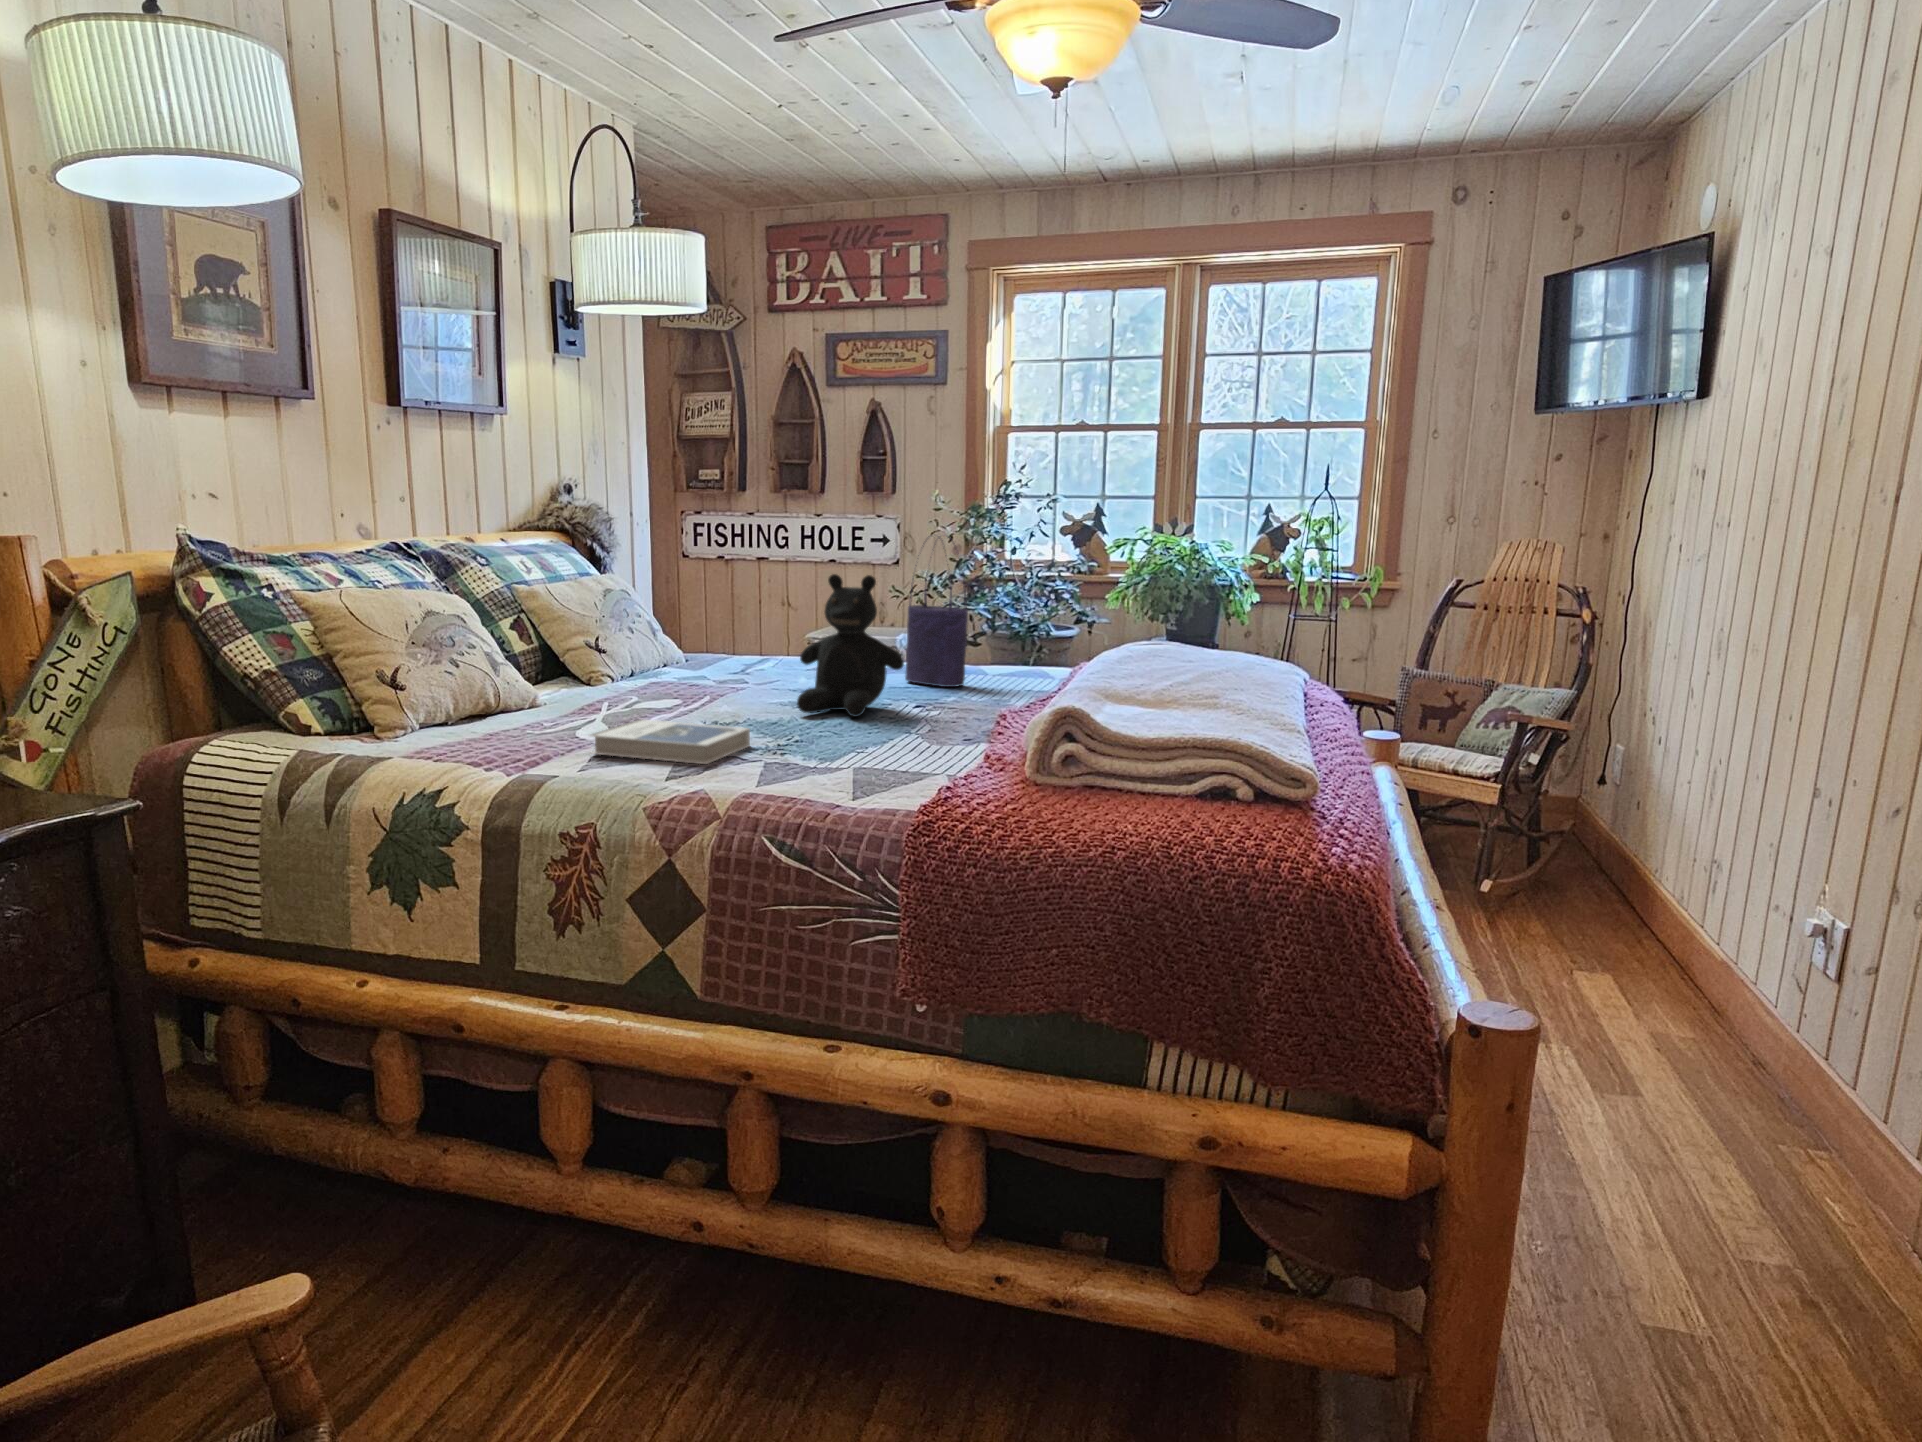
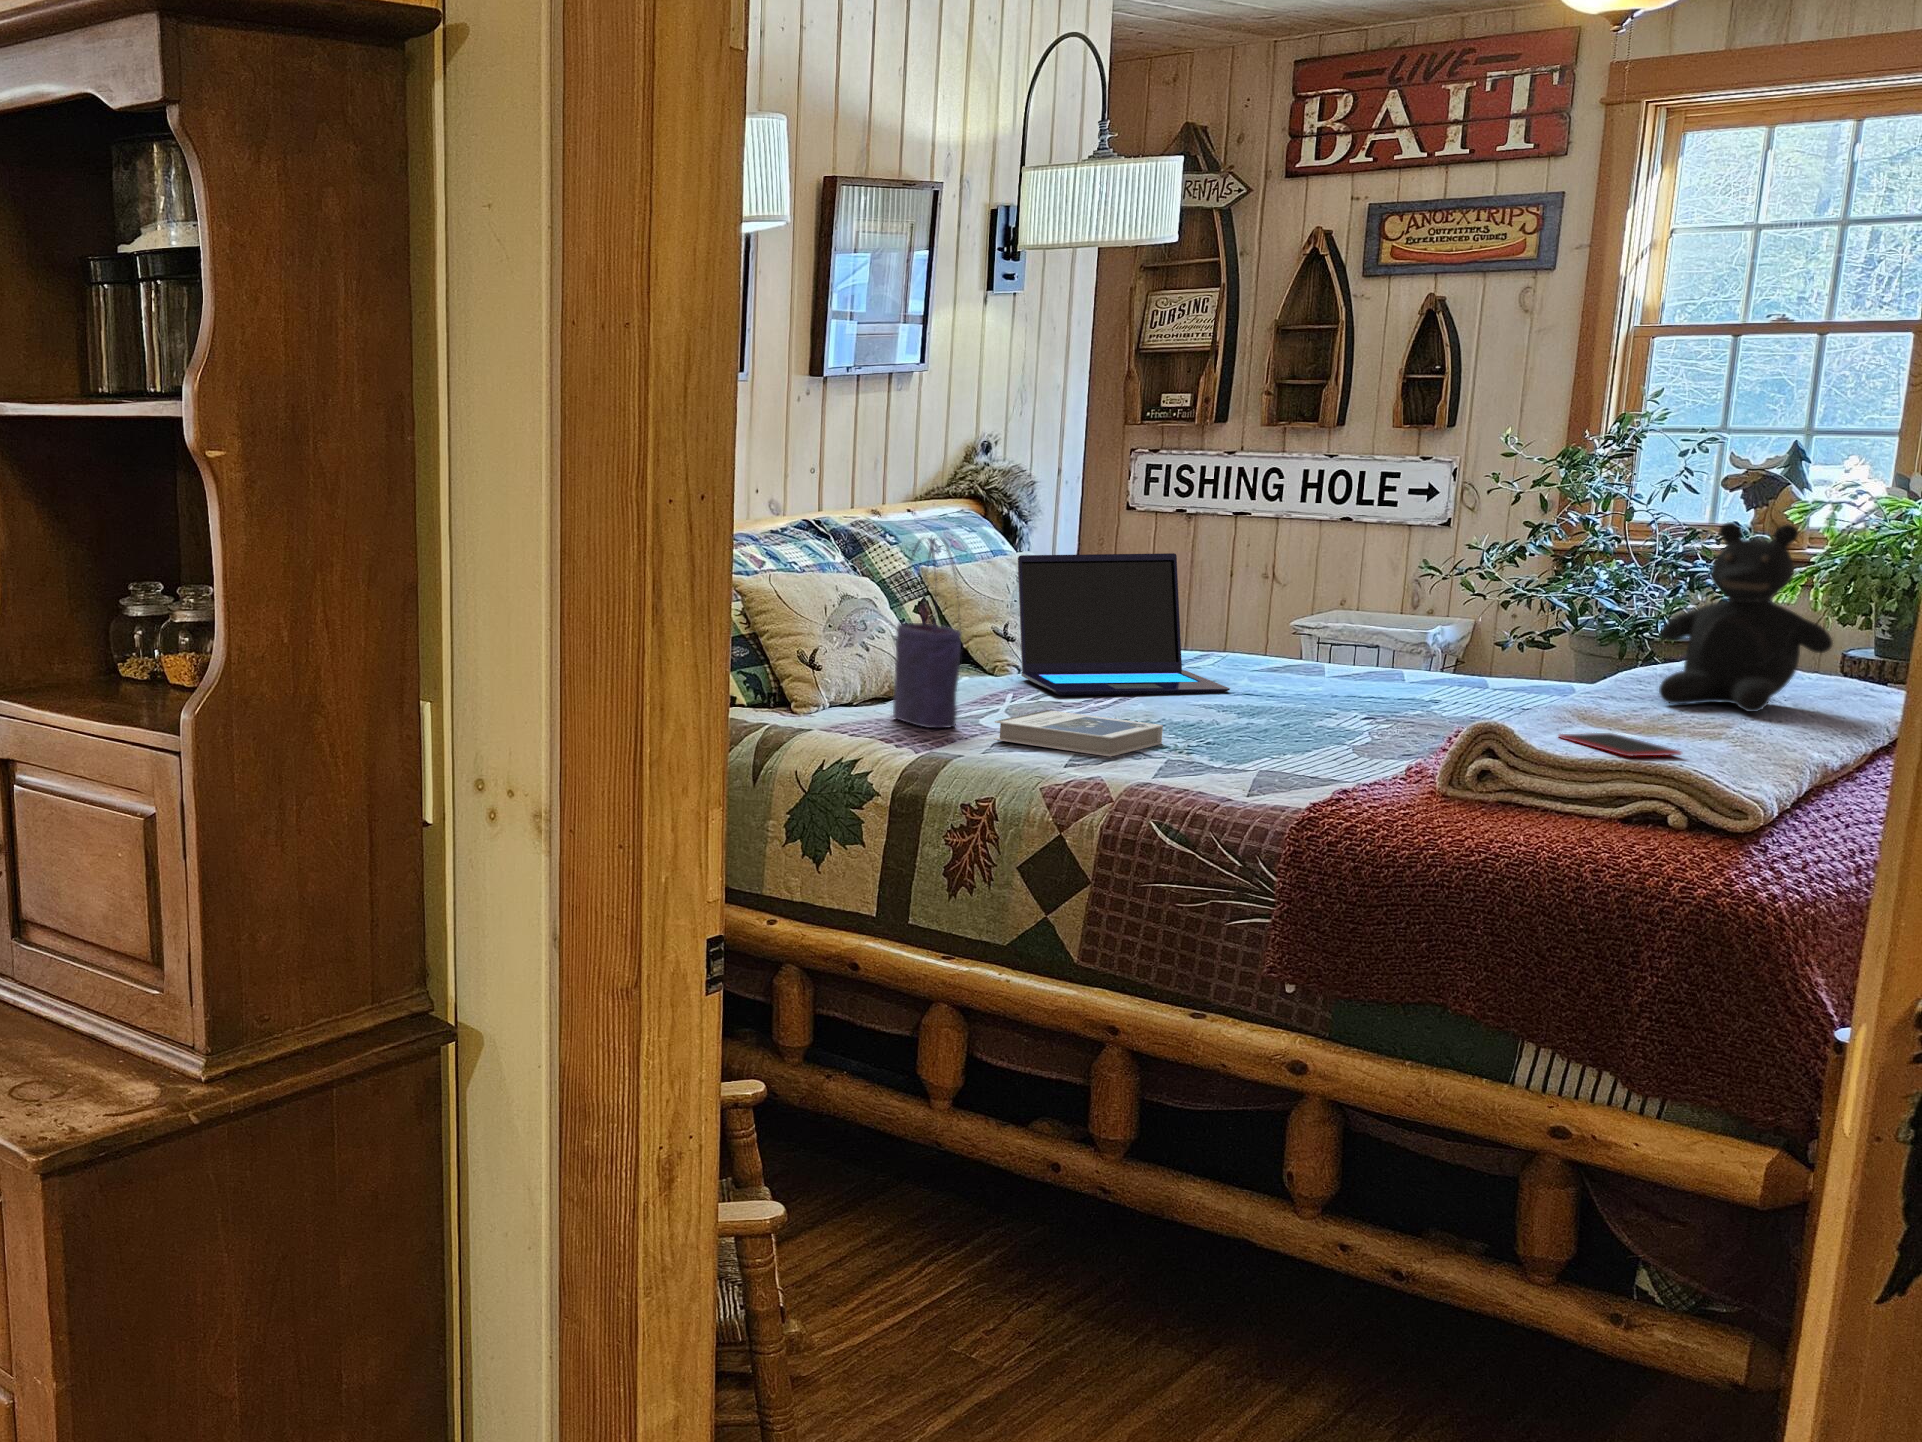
tote bag: present [905,537,968,687] -> present [893,538,961,728]
laptop: none [598,574,790,703] -> present [1018,553,1230,695]
teddy bear: present [797,574,904,717] -> present [1659,522,1833,712]
smartphone: none [1119,714,1232,738] -> present [1559,733,1681,756]

